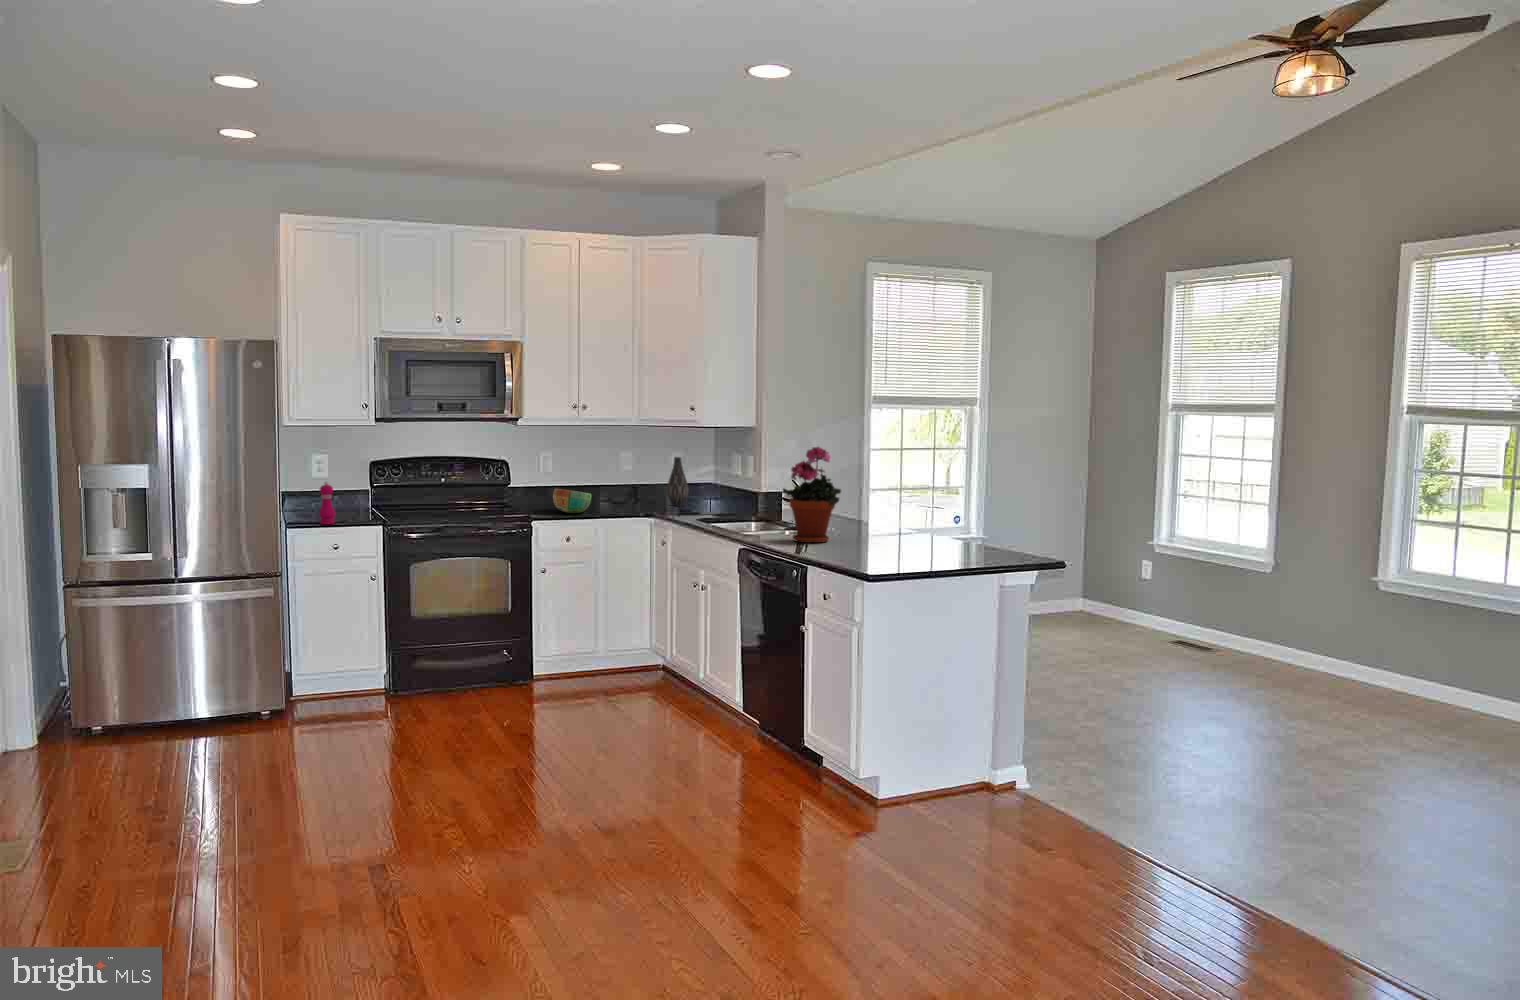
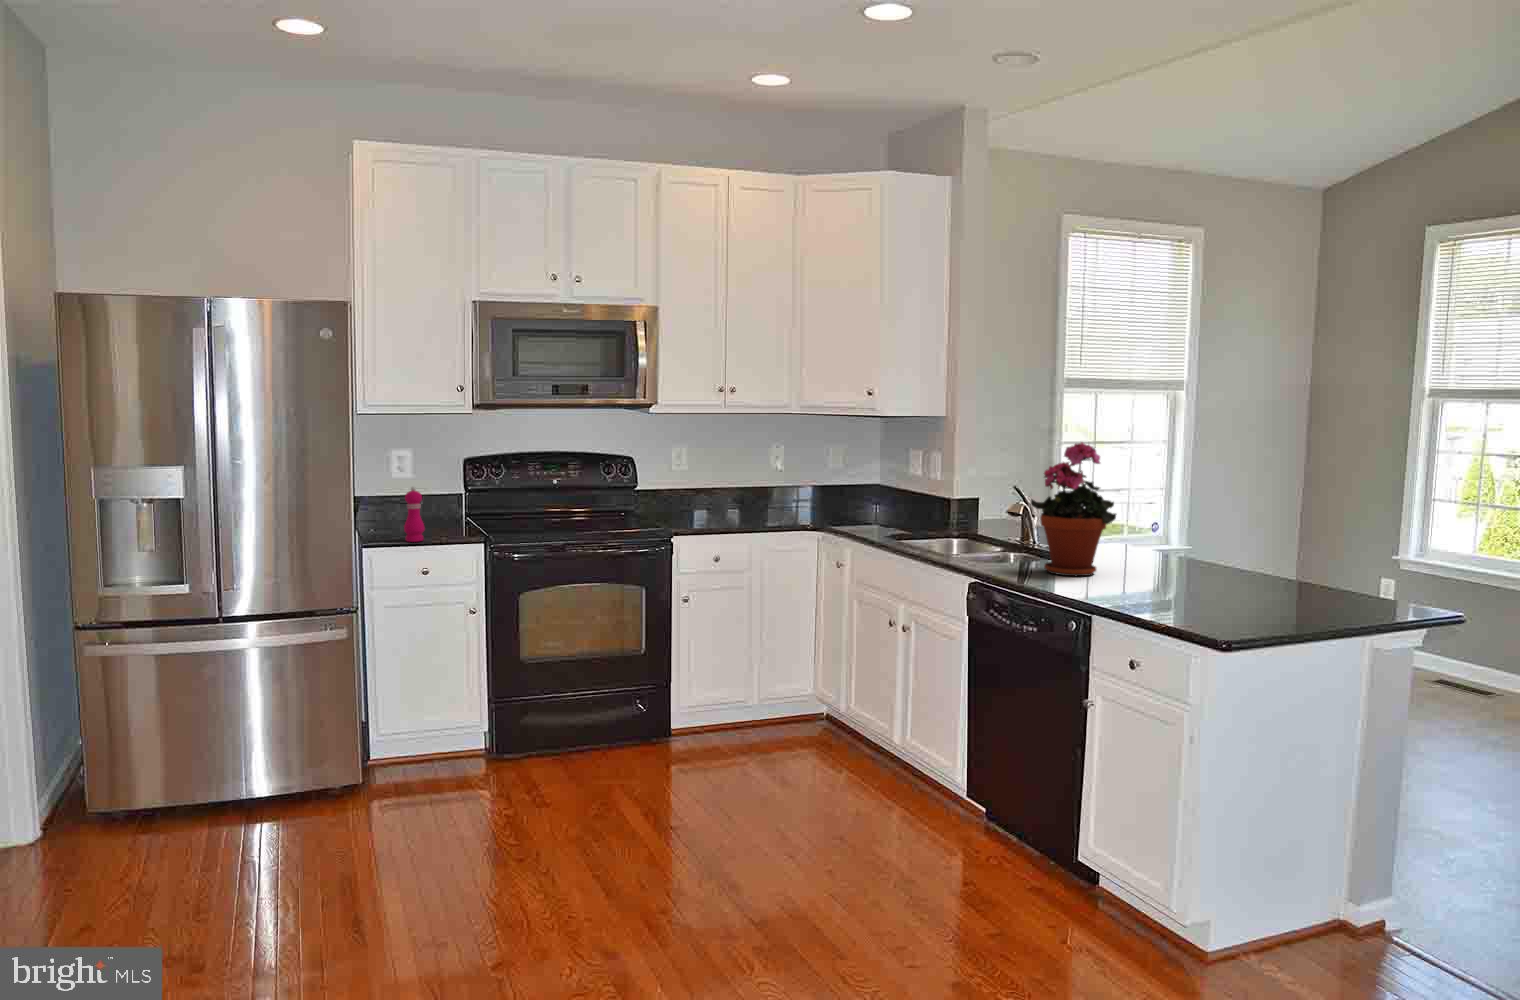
vase: present [667,457,689,506] -> none [821,453,848,514]
bowl: present [553,488,592,513] -> none [691,494,739,525]

